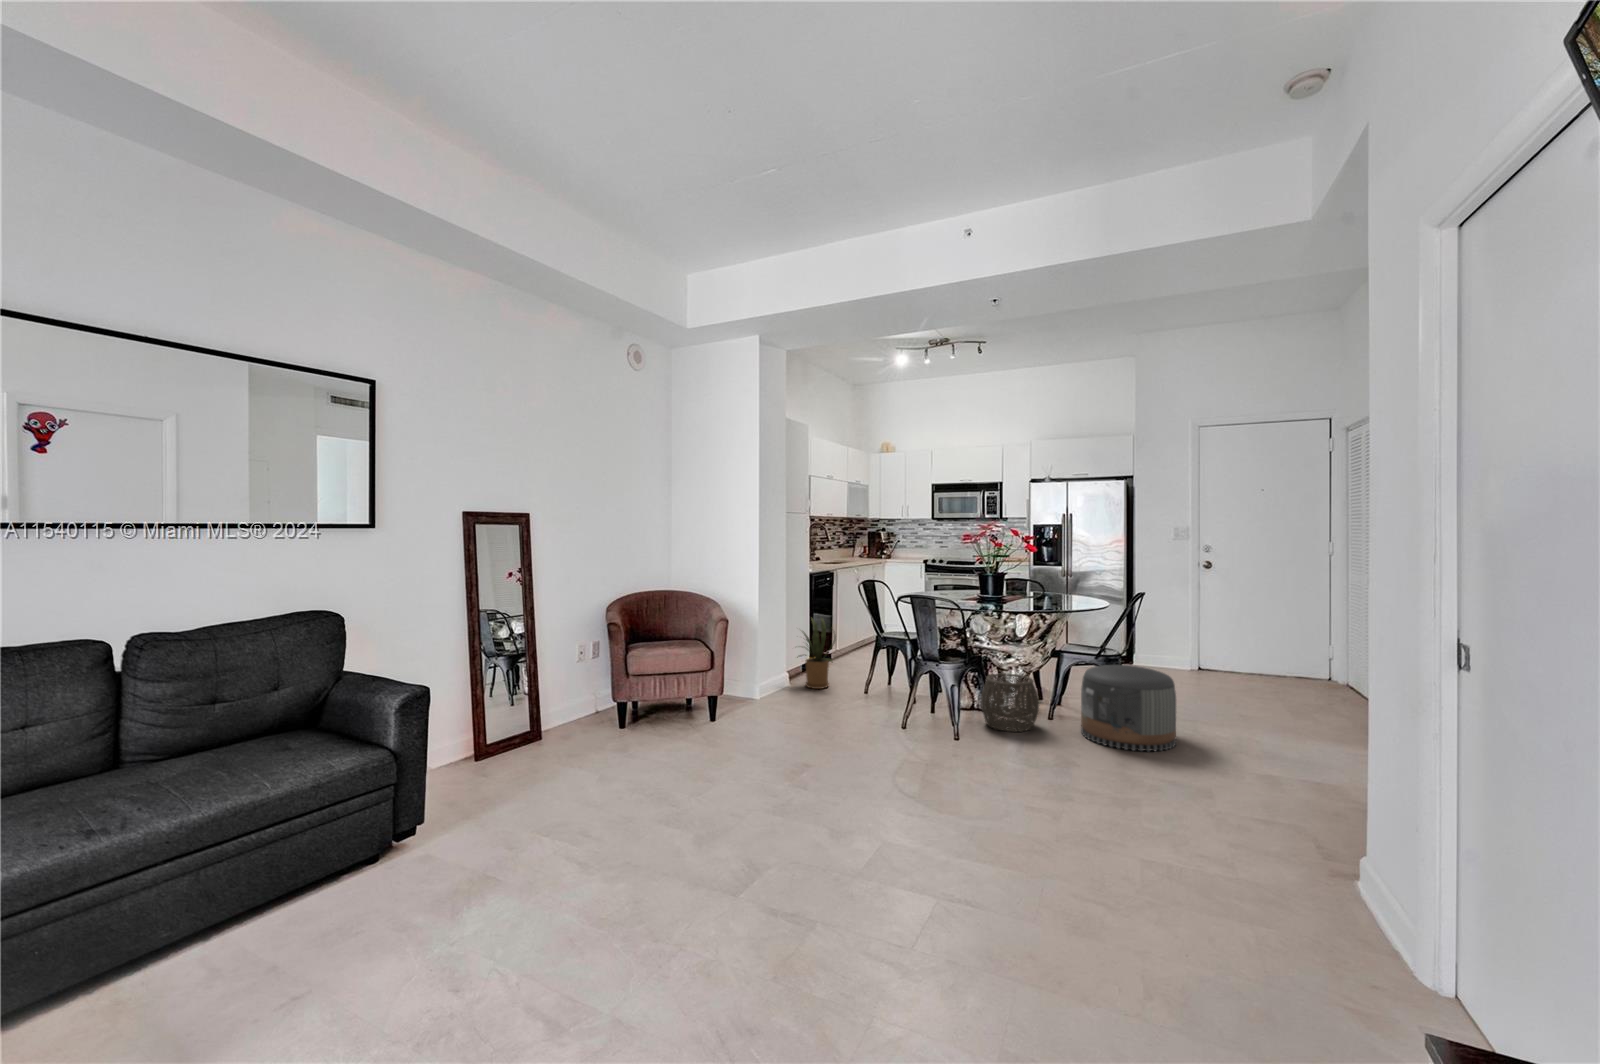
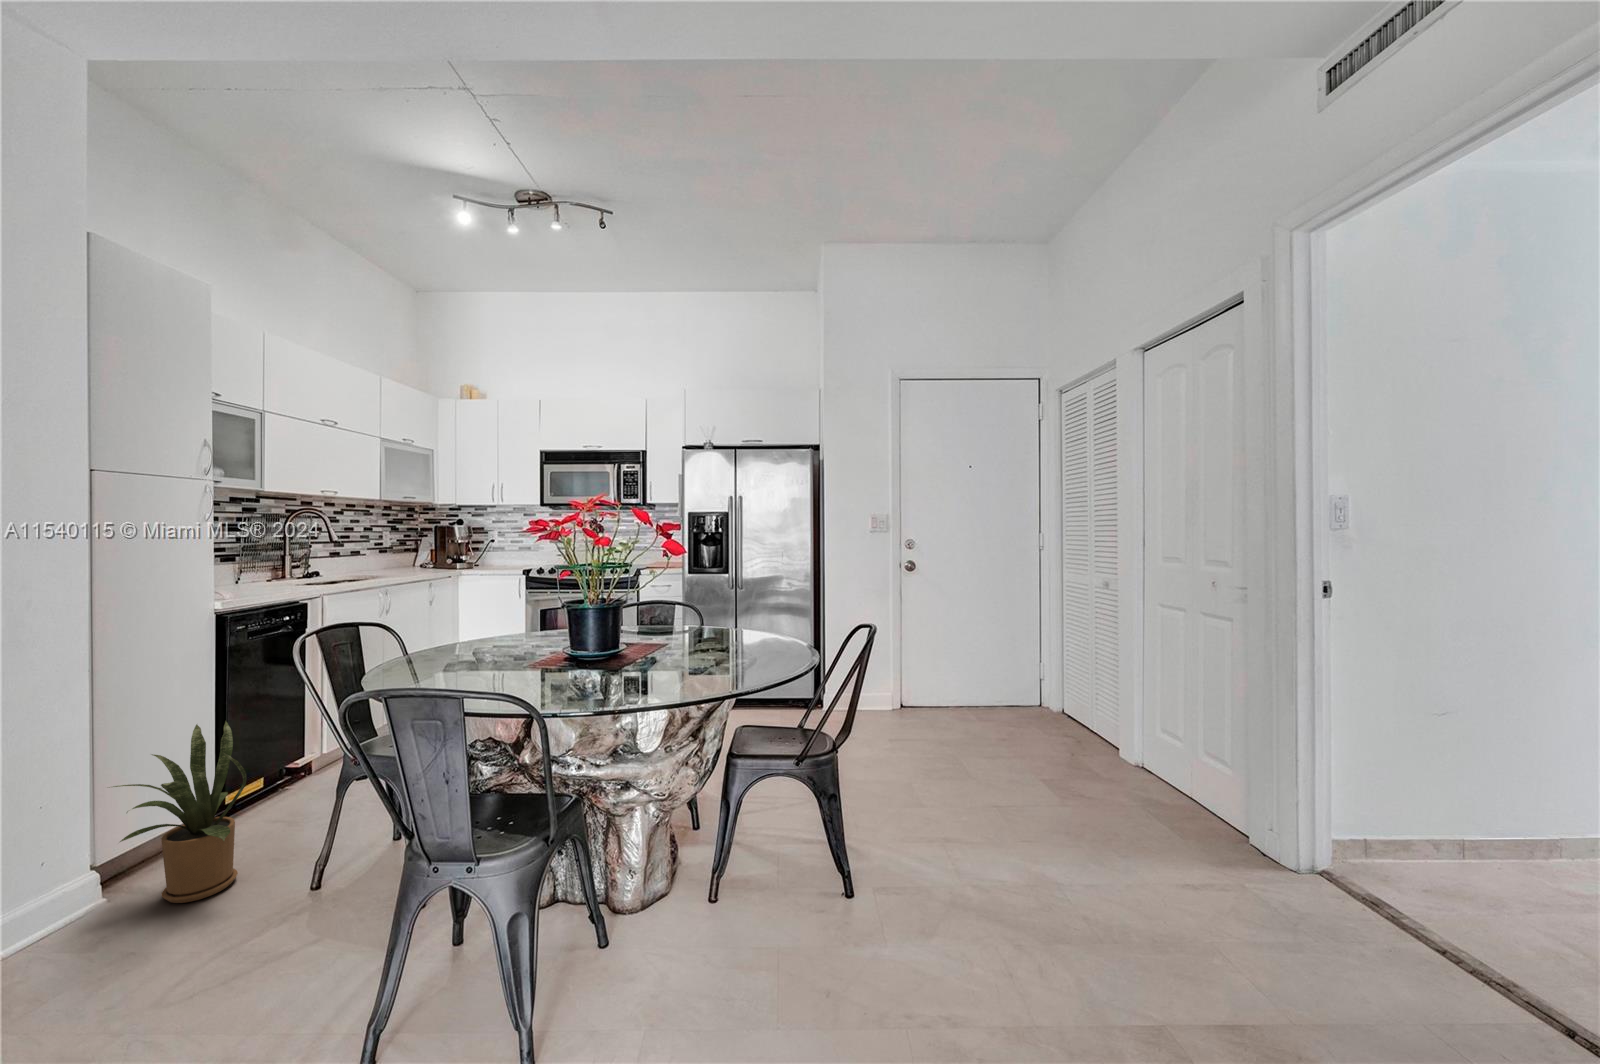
pouf: present [1081,665,1176,751] -> none [769,785,946,1011]
woven basket: present [981,673,1039,732] -> none [553,837,685,1003]

